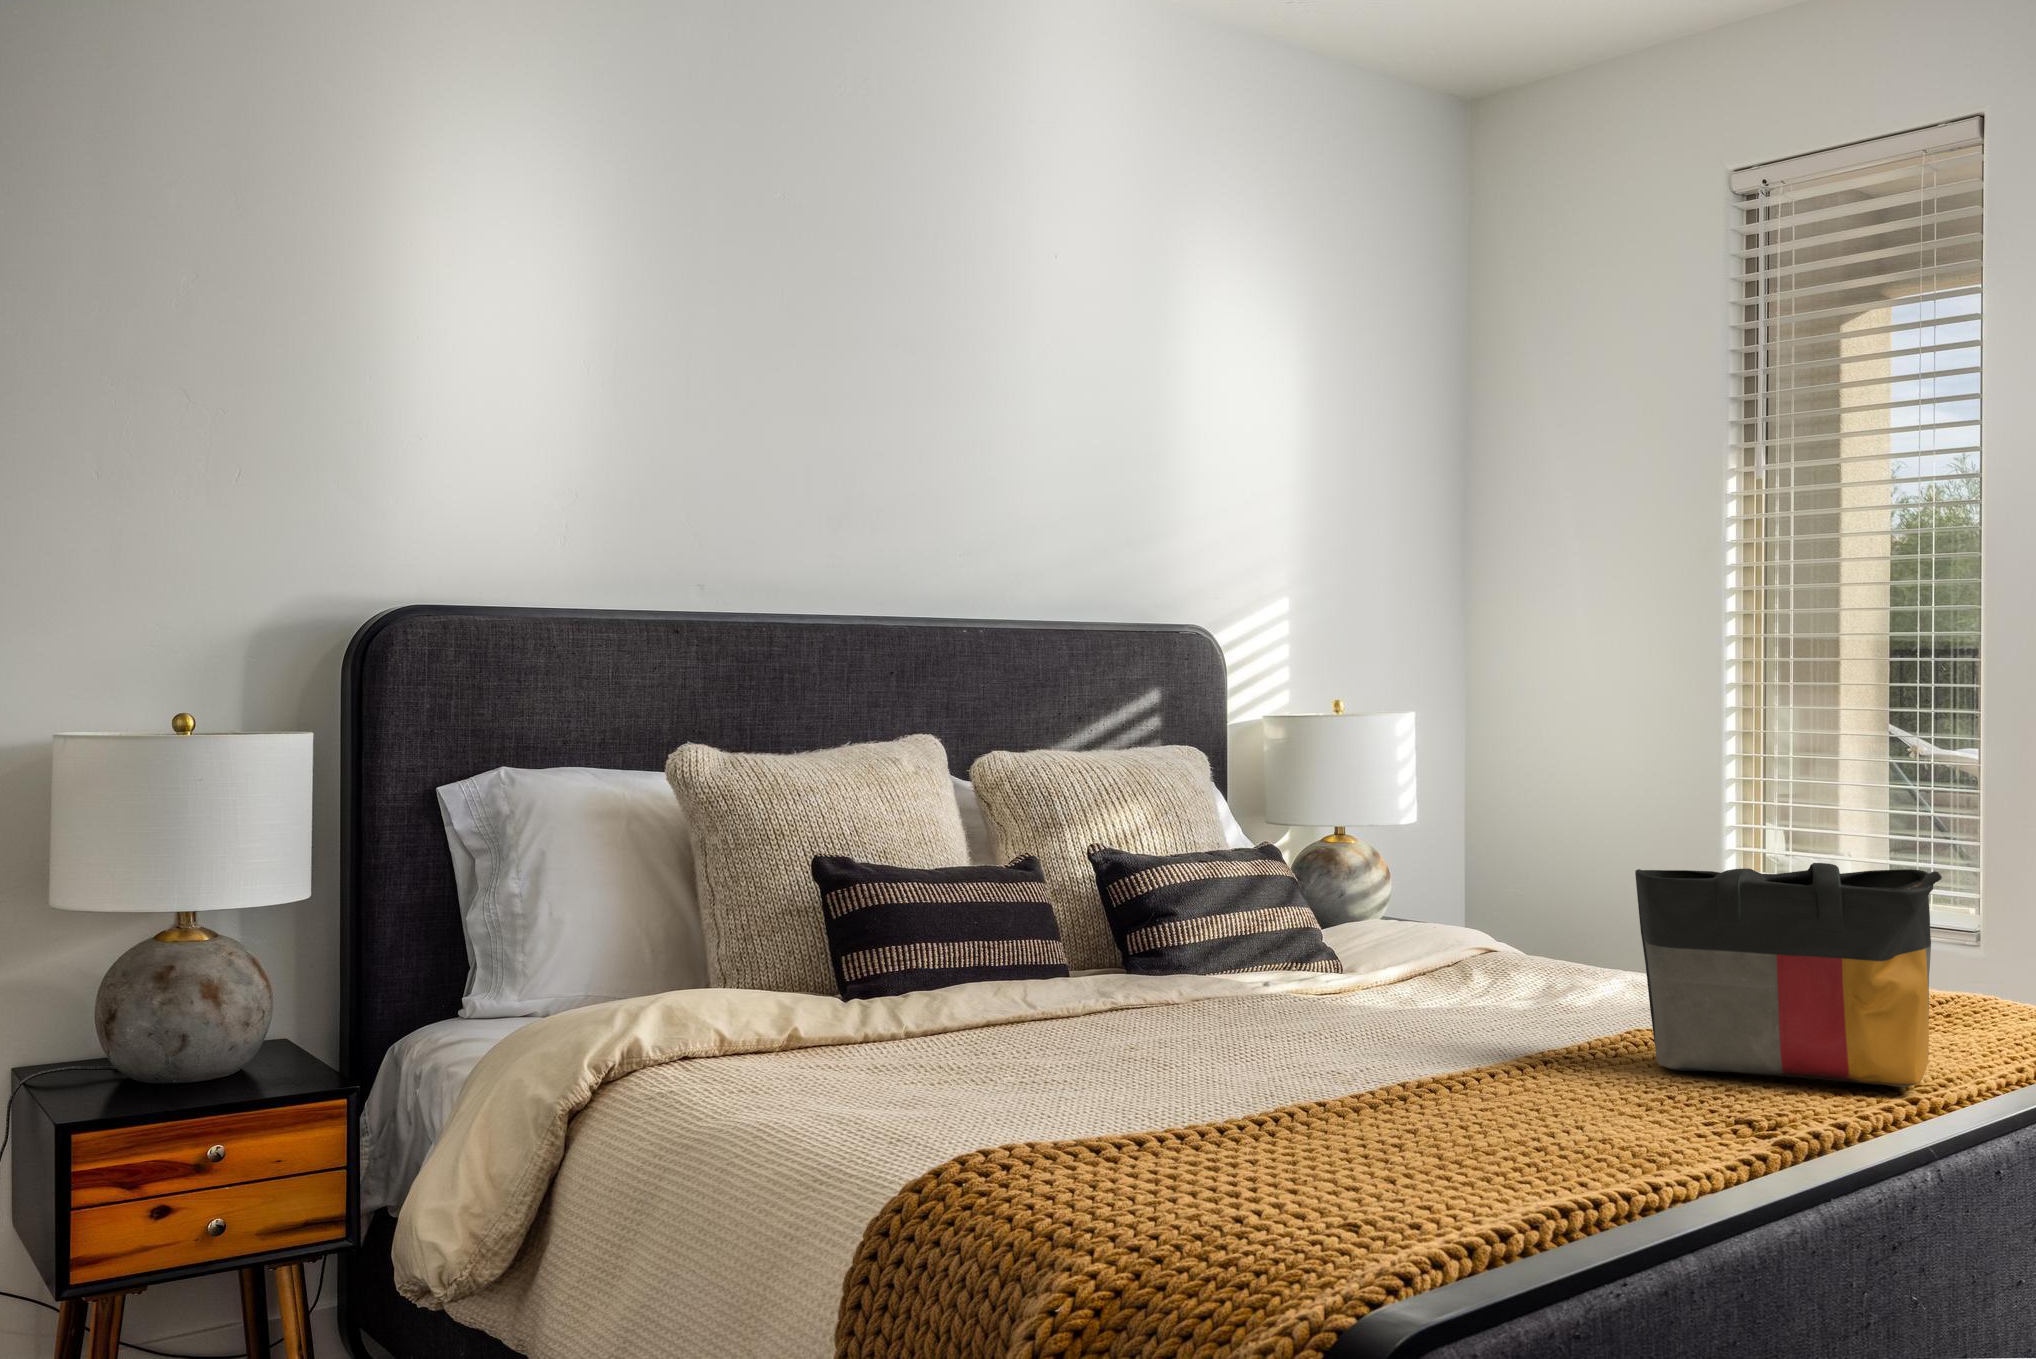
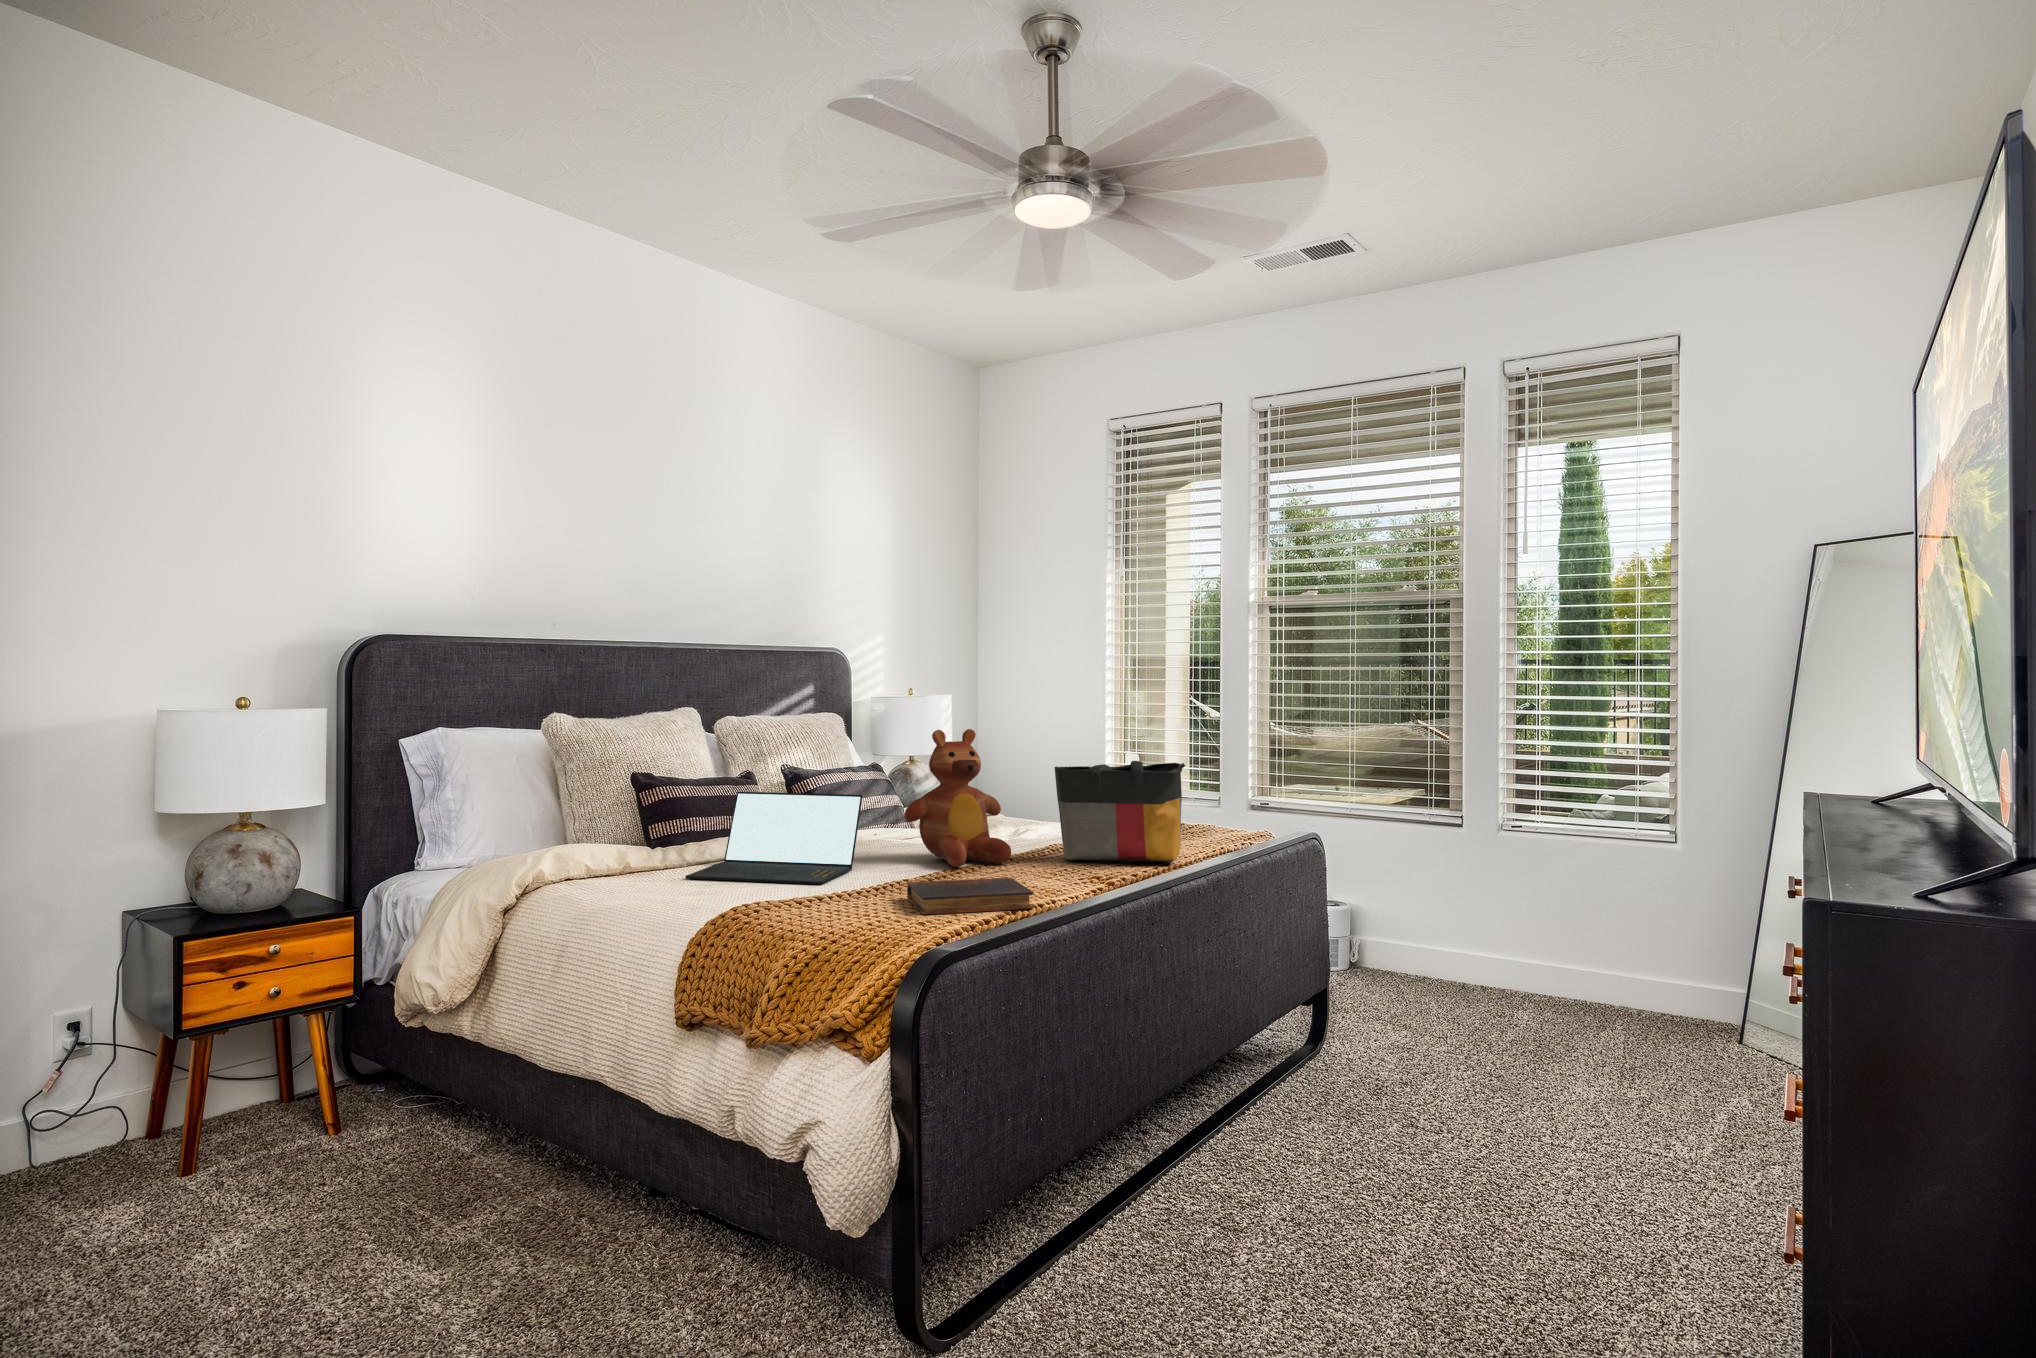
teddy bear: none [1317,787,1542,1073] -> present [905,729,1011,867]
laptop: none [890,900,1233,1101] -> present [686,792,862,884]
book: none [1321,1117,1607,1202] -> present [907,878,1034,915]

